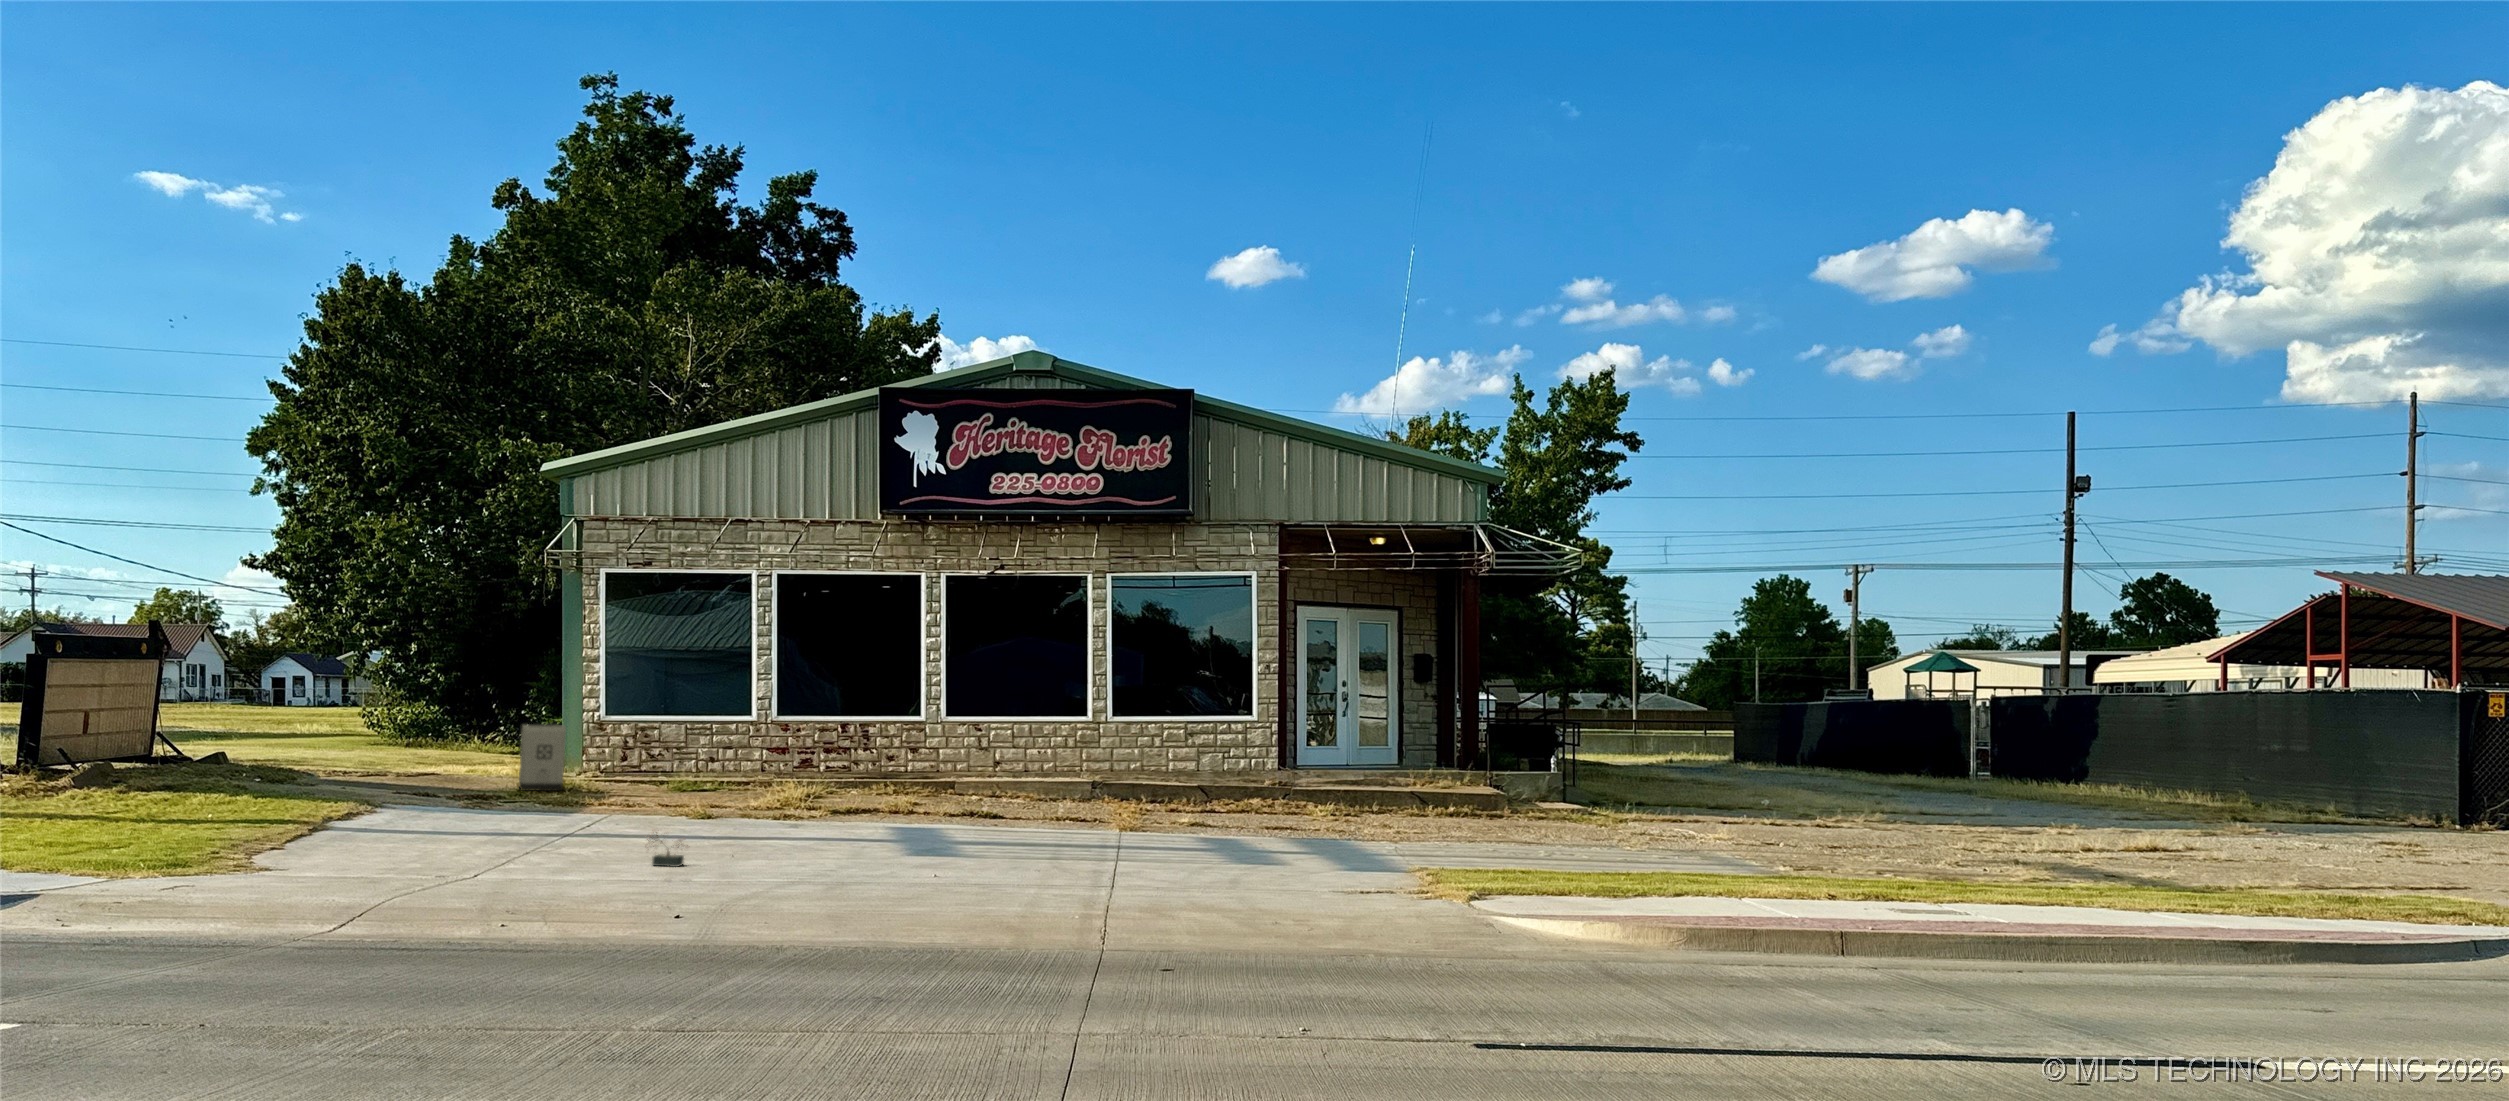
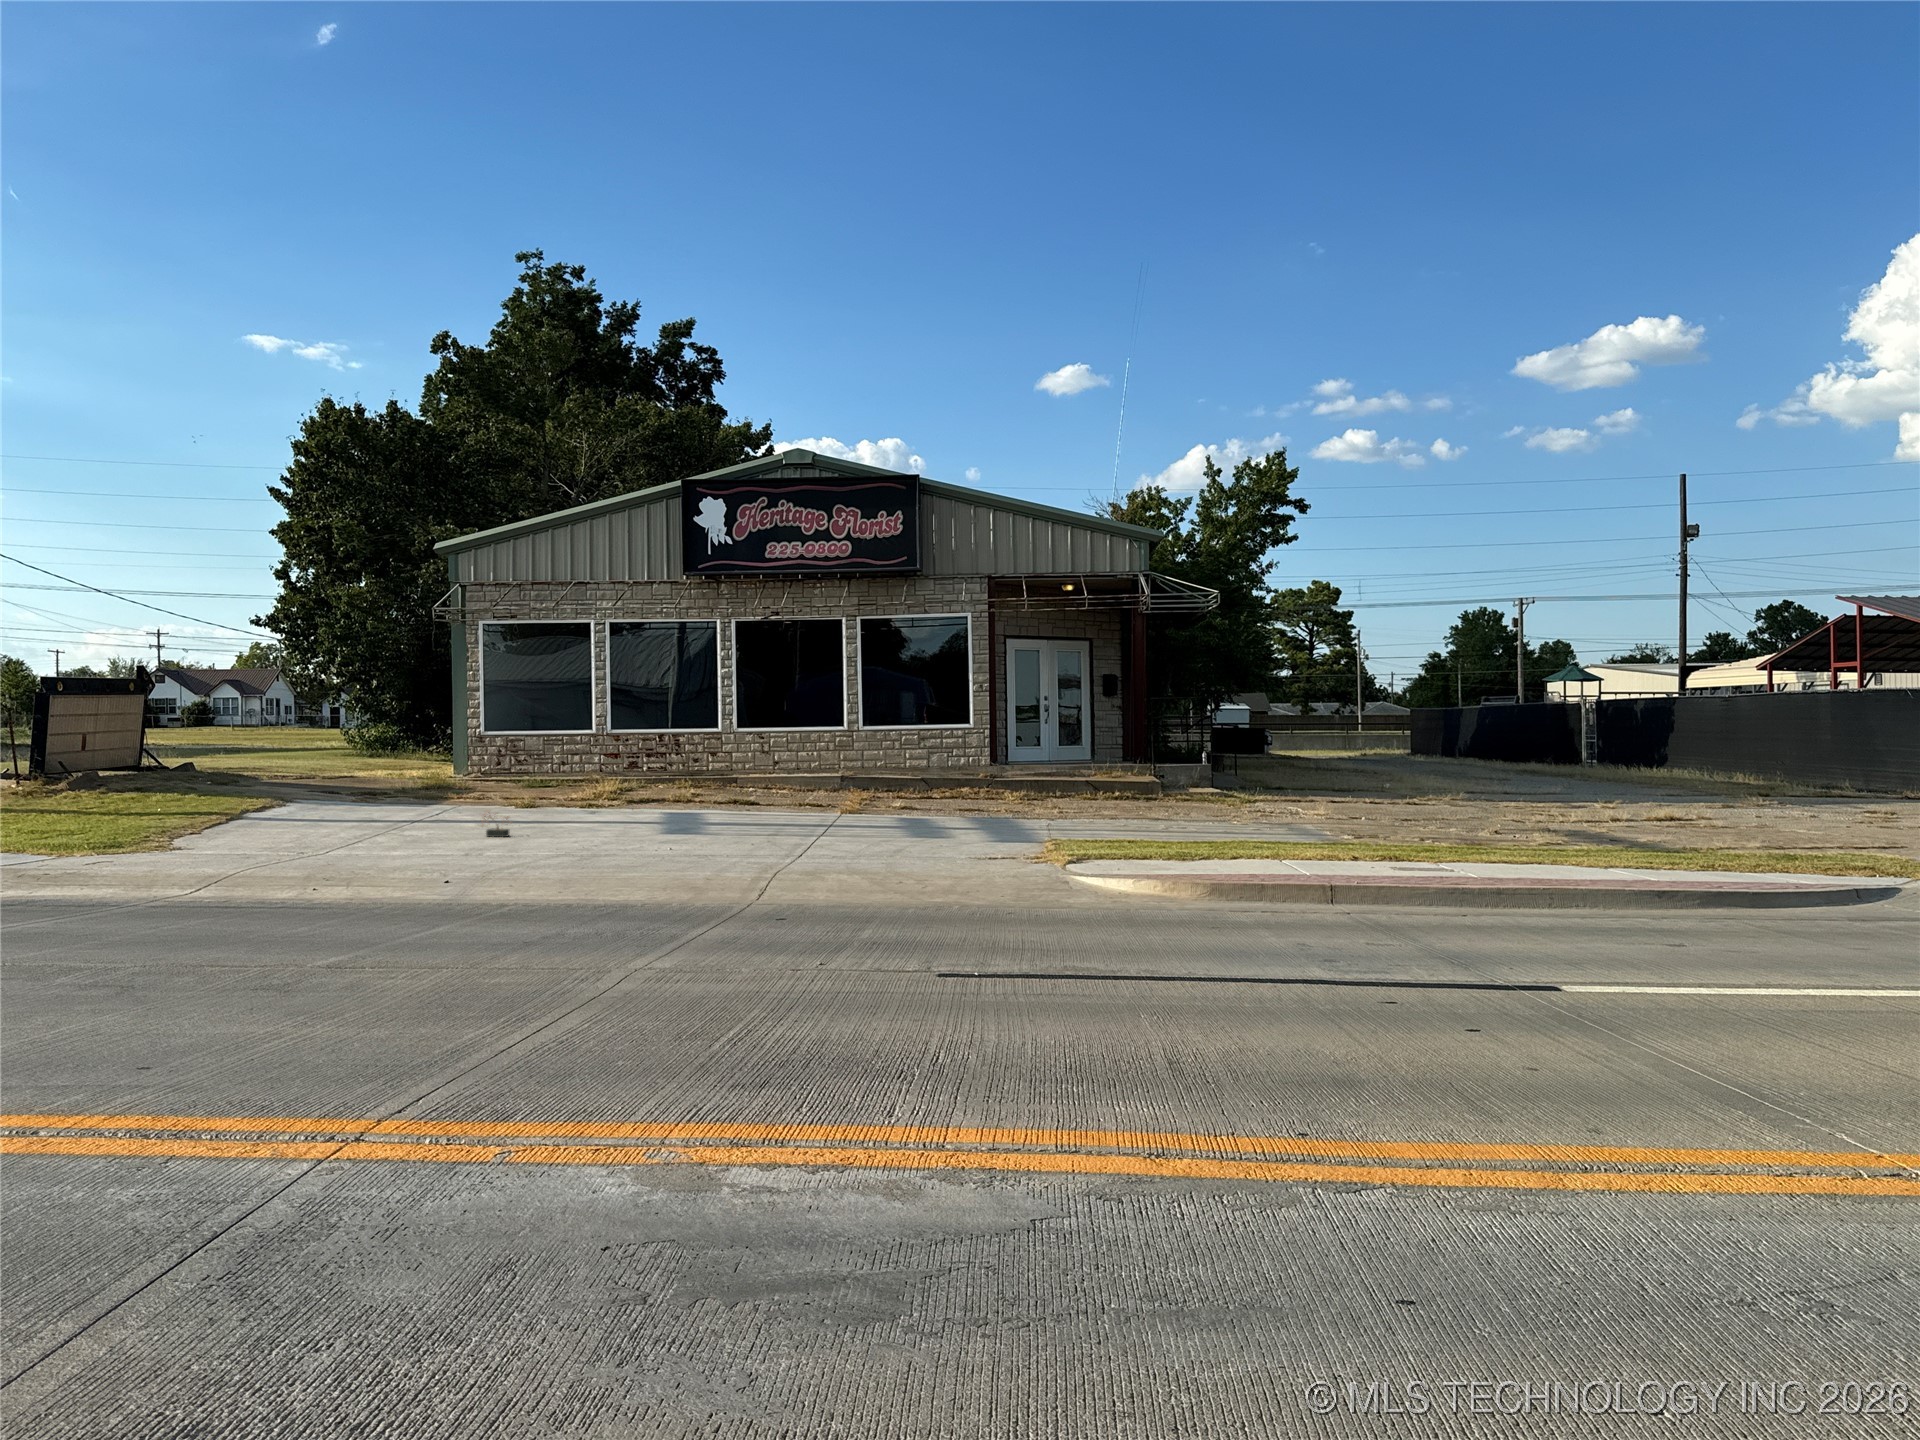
trash can: present [519,724,566,791] -> none [428,737,460,786]

